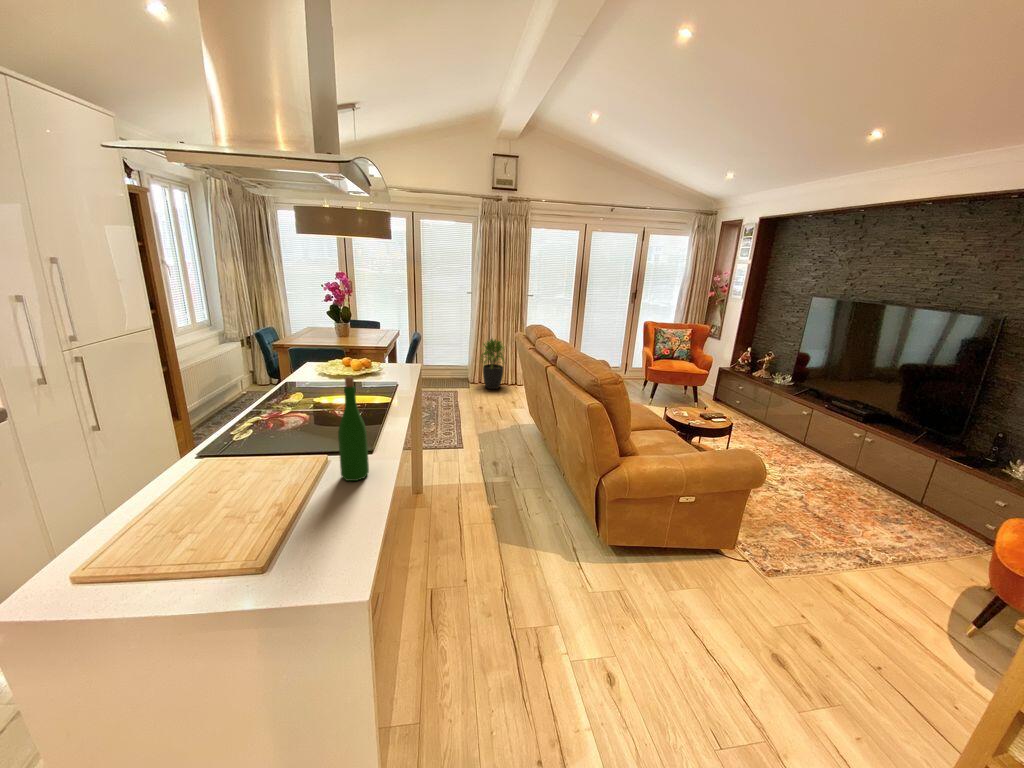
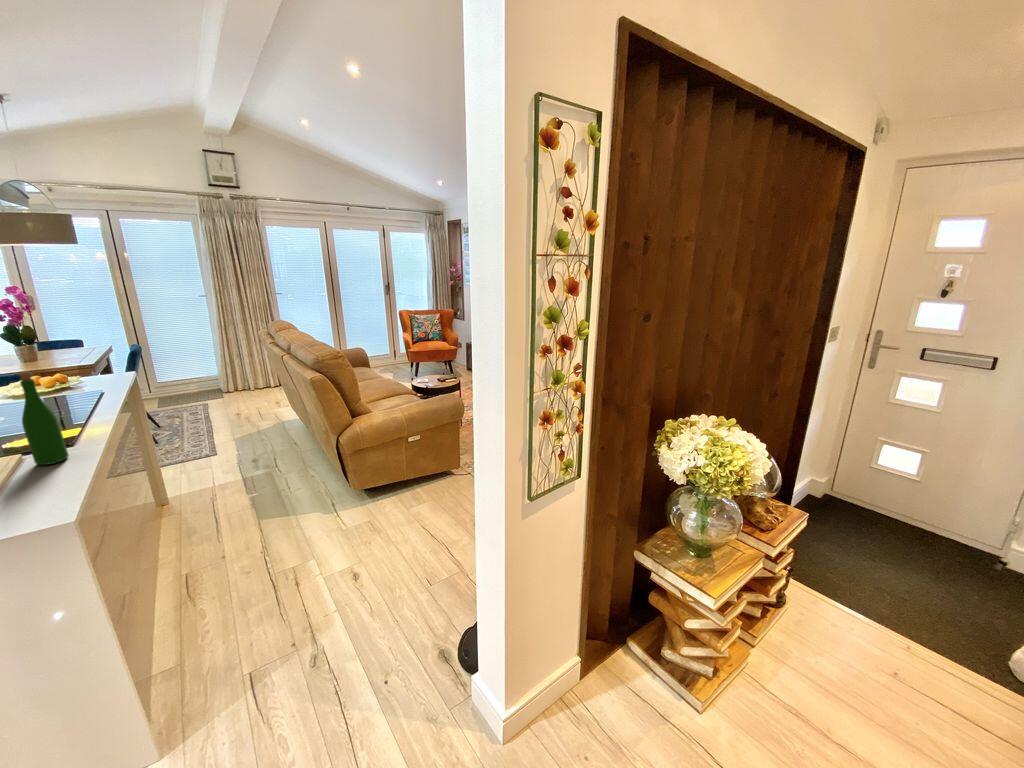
potted plant: present [481,338,505,389] -> none [226,342,263,395]

